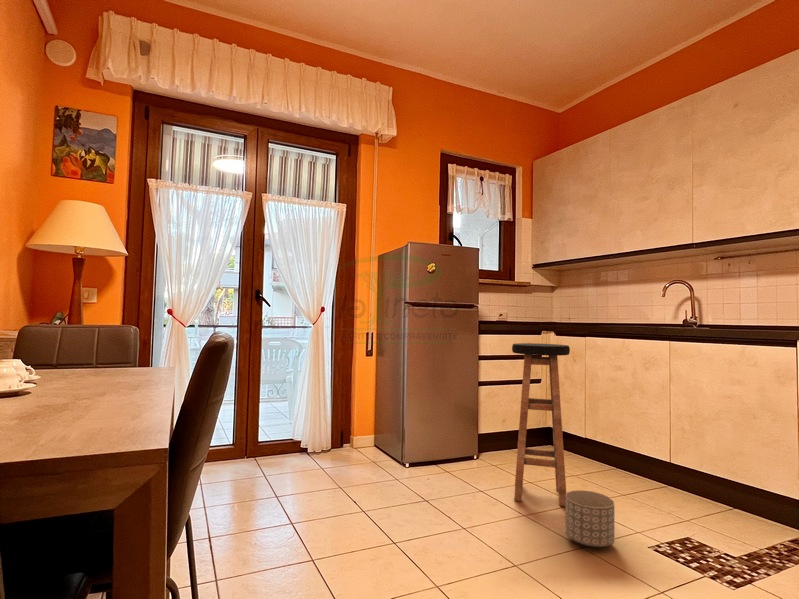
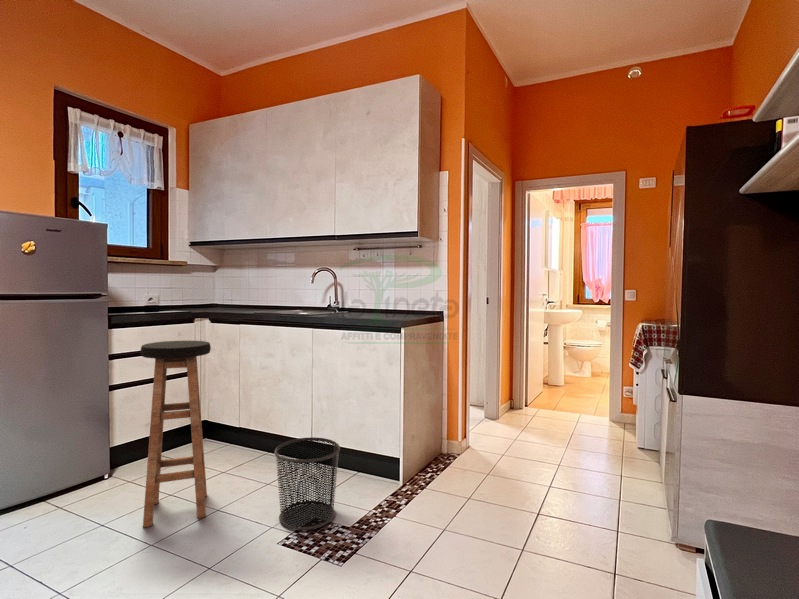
waste bin: none [639,450,719,547] -> present [274,437,340,530]
planter: present [565,490,615,547] -> none [192,503,244,567]

